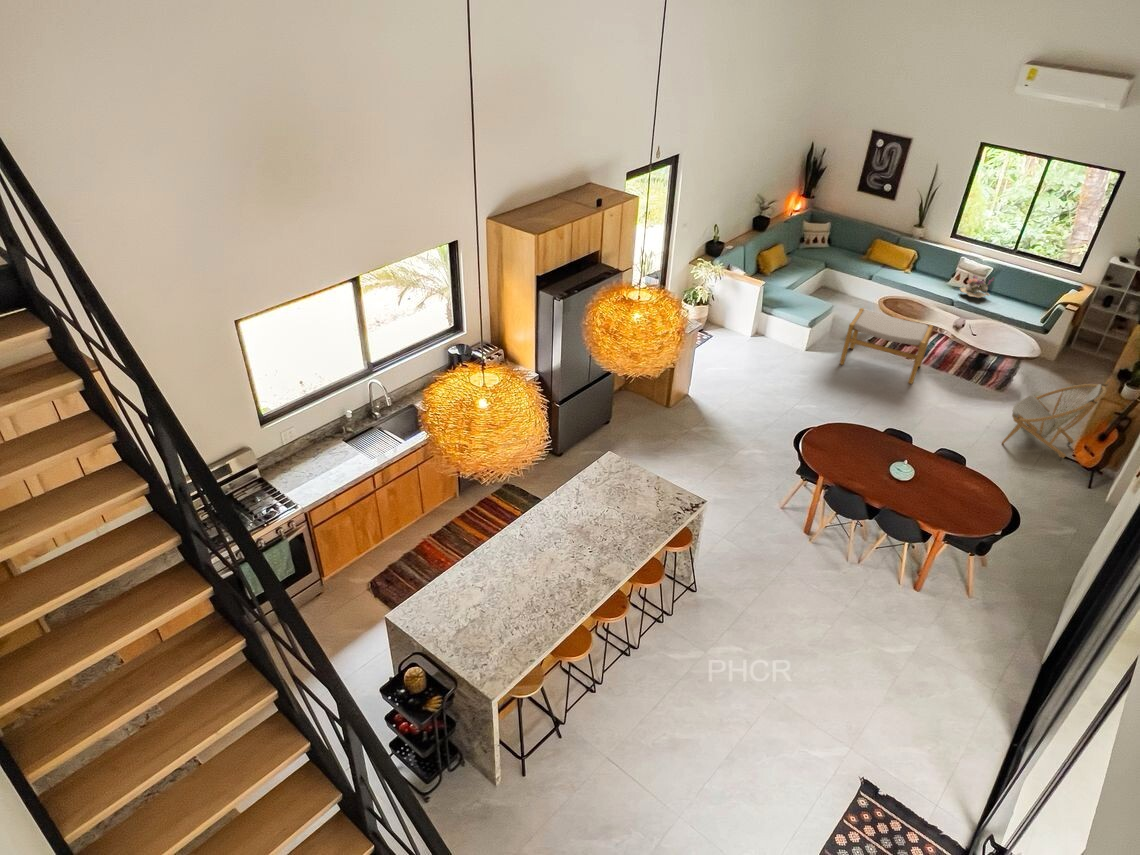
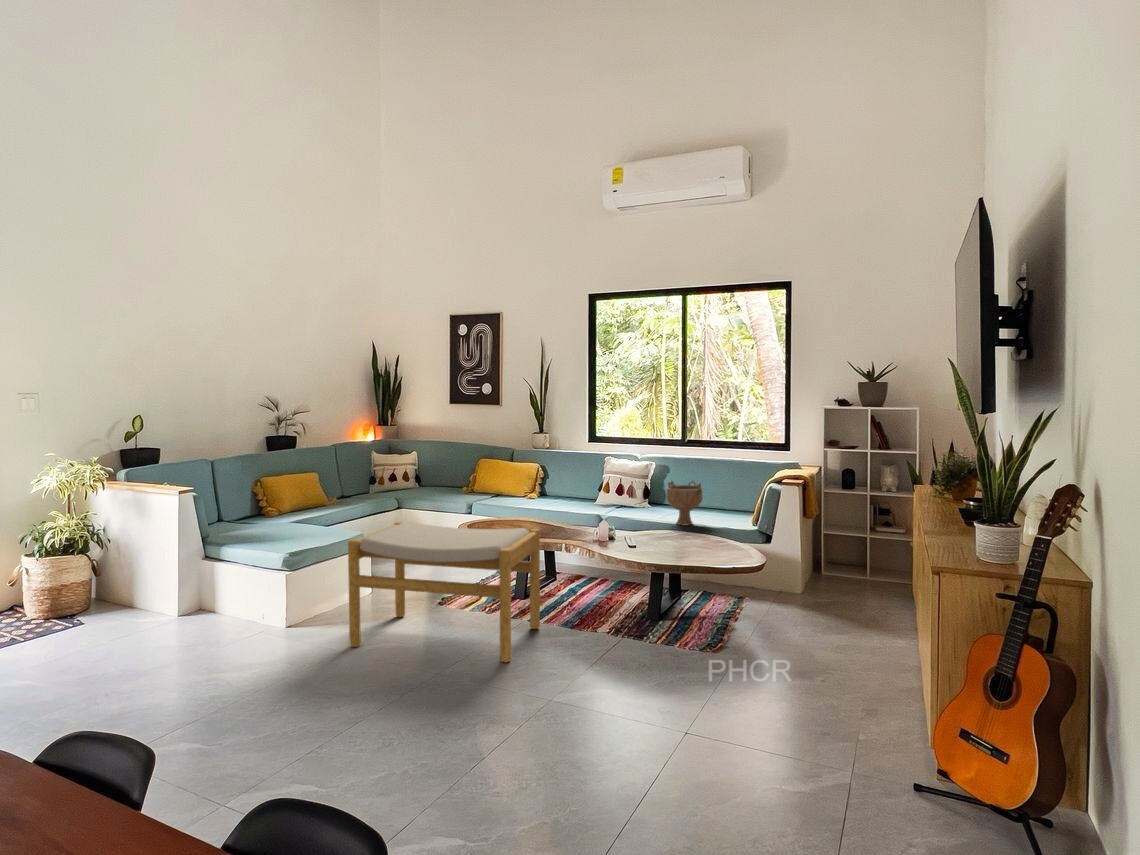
flower arrangement: present [960,275,994,298] -> none [609,471,659,510]
decorative bowl: none [997,293,1020,319] -> present [666,480,702,526]
armchair: present [1002,379,1111,460] -> none [728,526,945,796]

